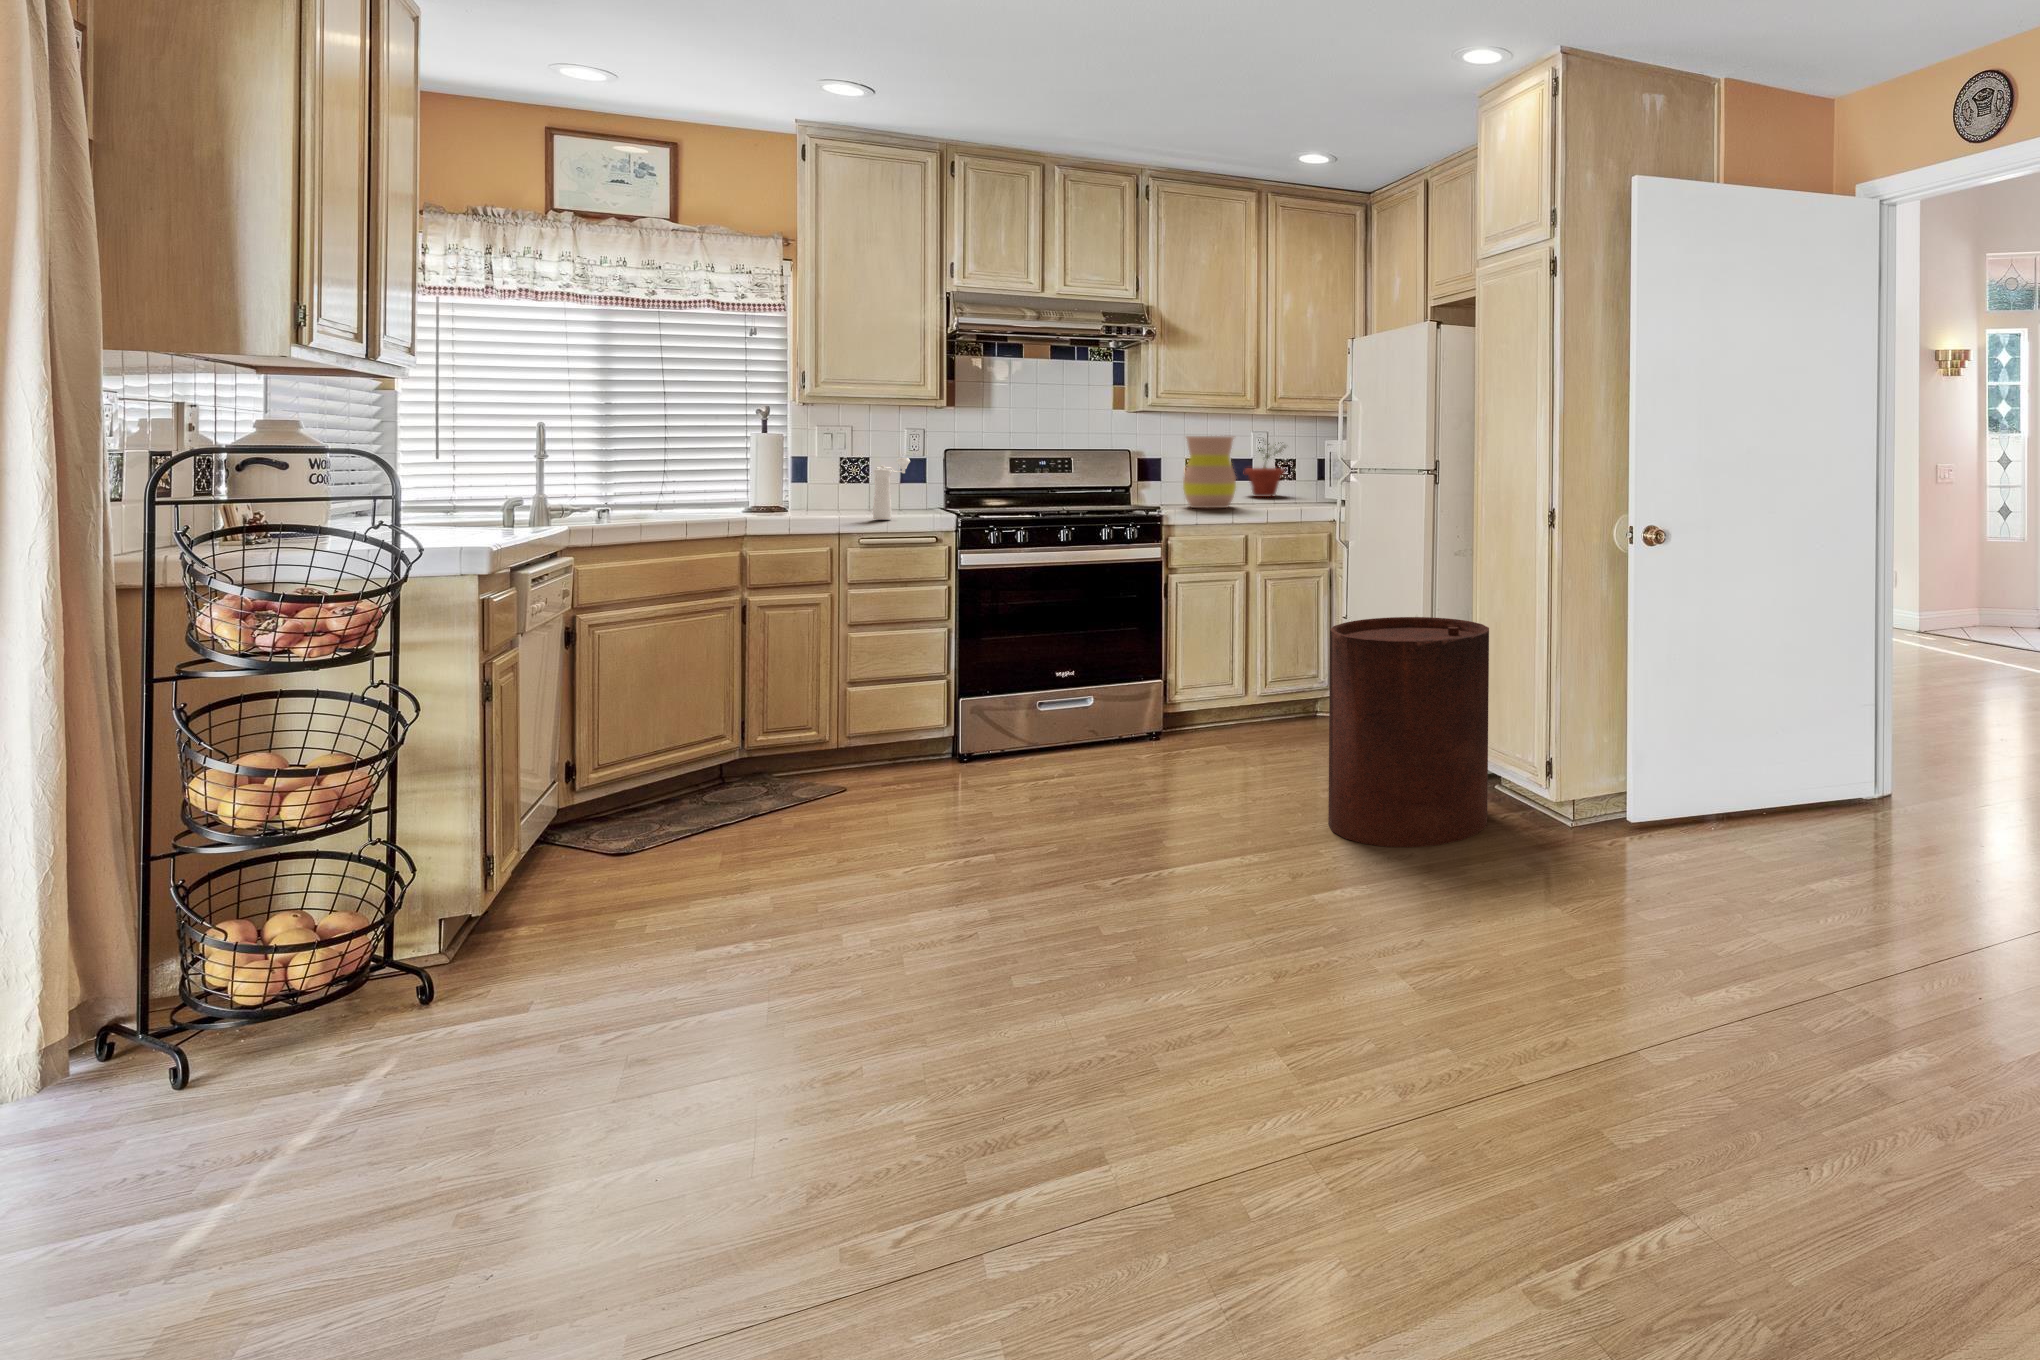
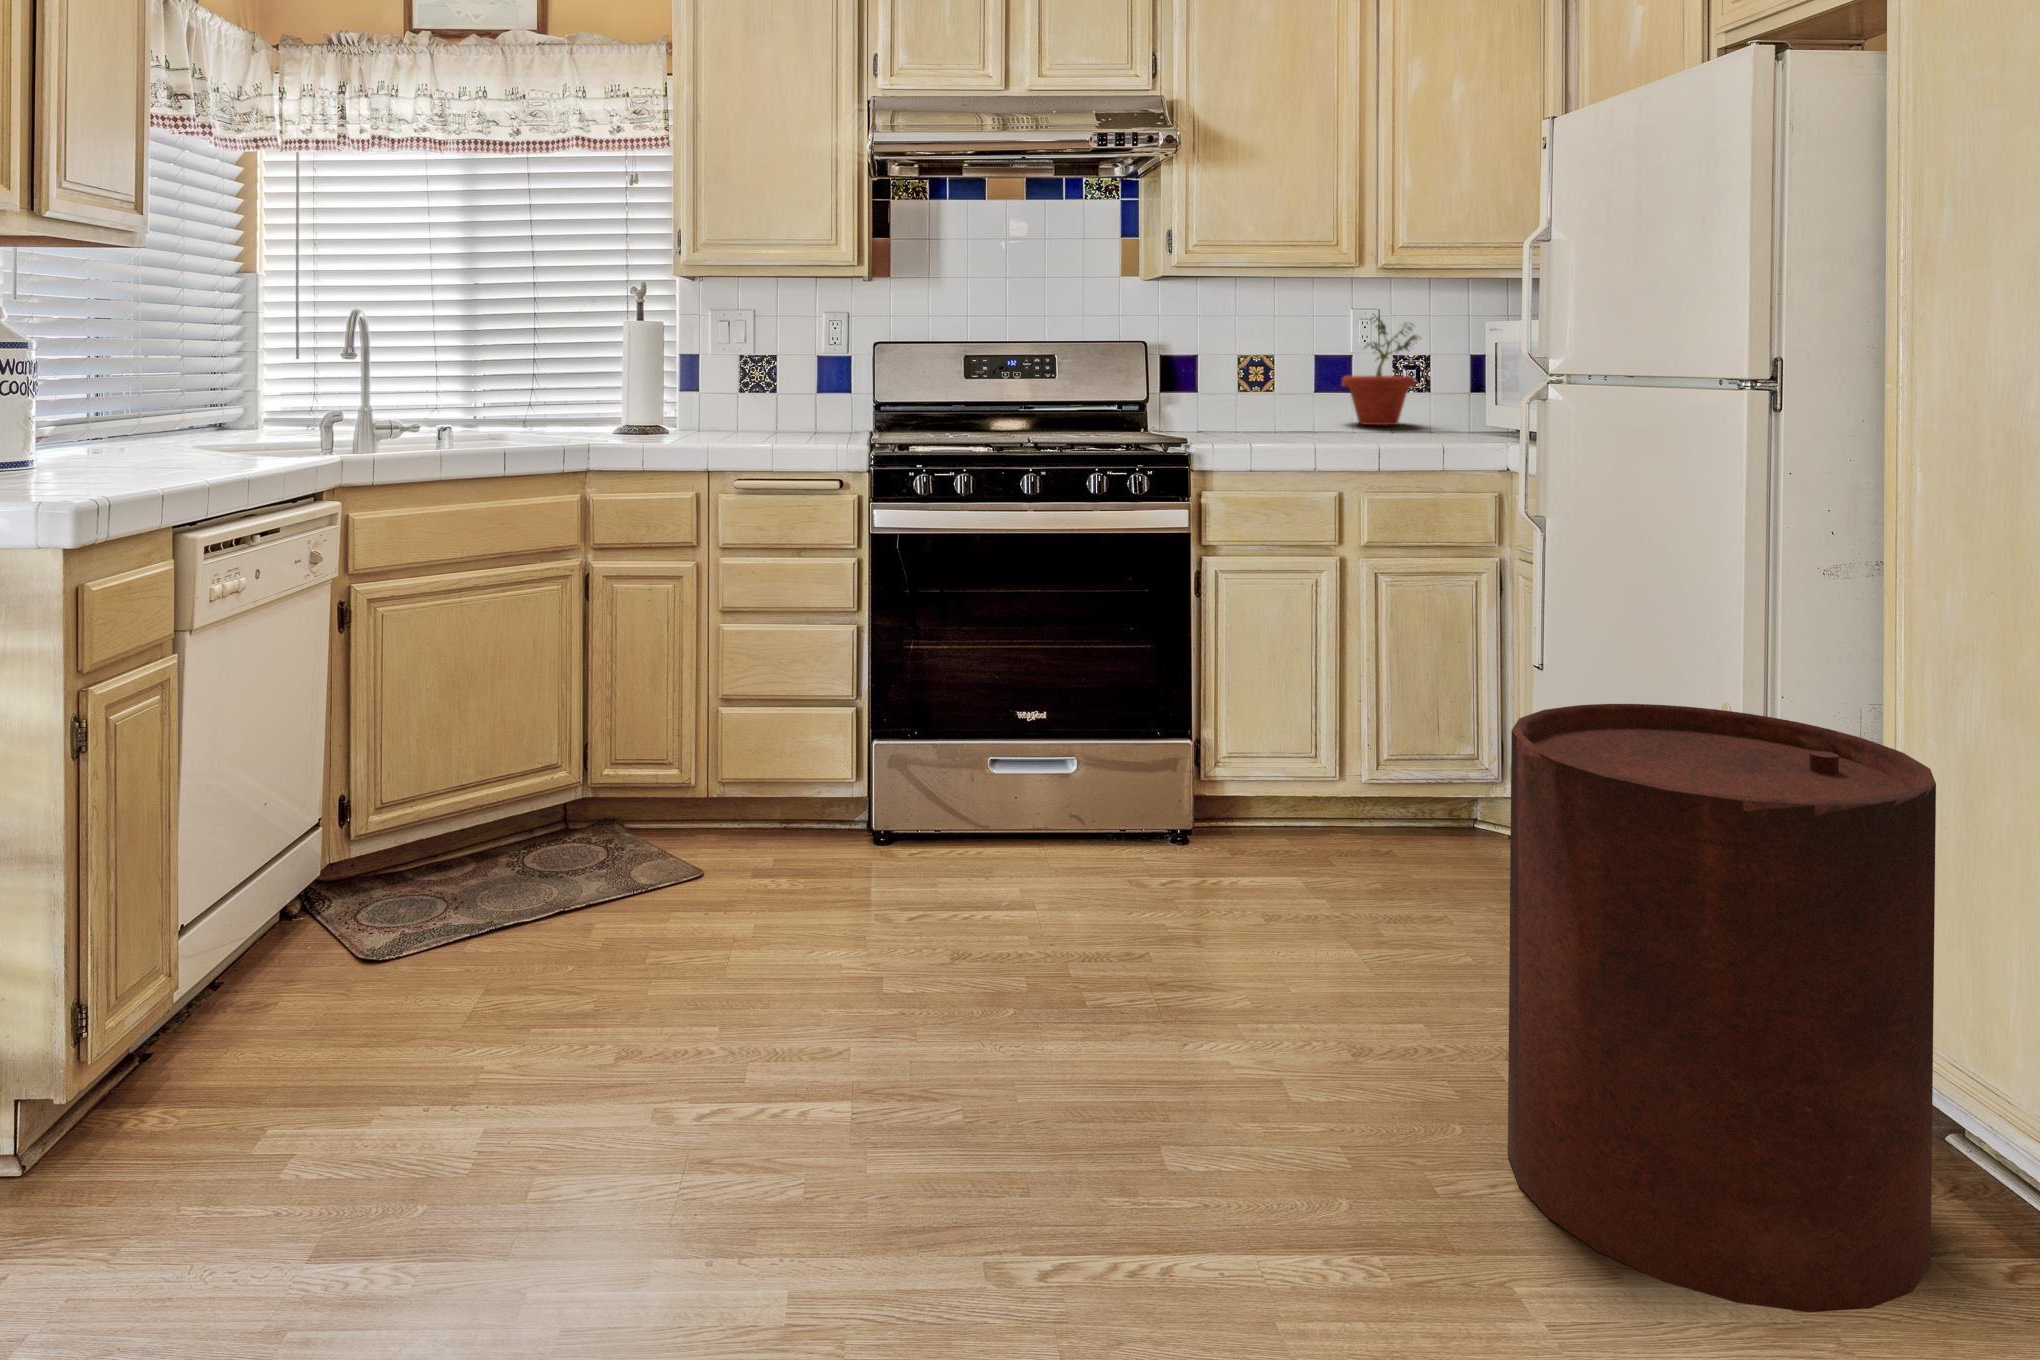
vase: present [1183,436,1236,508] -> none [1233,319,1325,445]
pepper mill: present [873,458,910,519] -> none [755,356,811,451]

